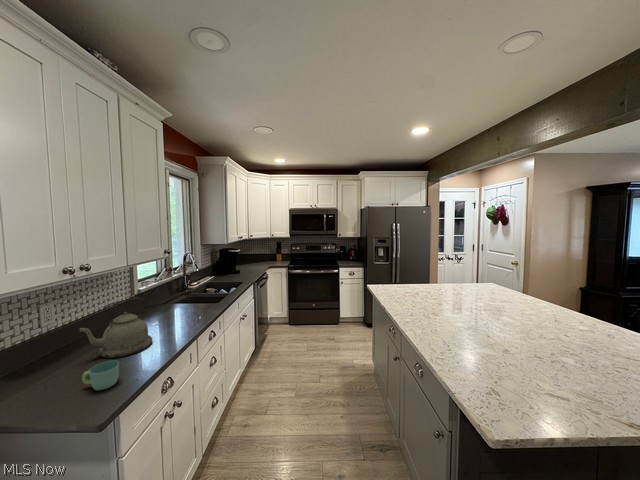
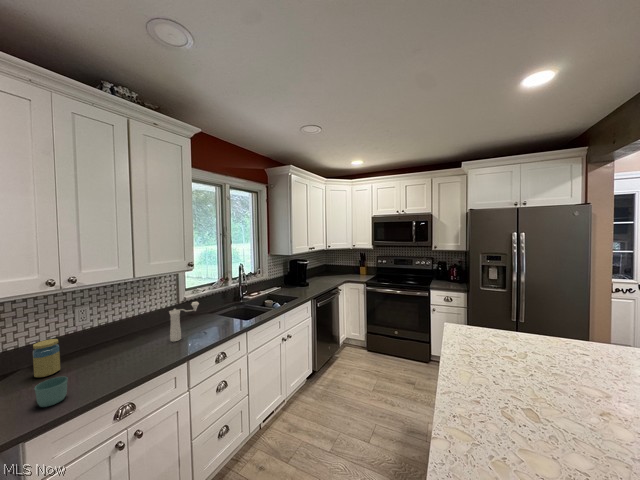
pepper mill: none [157,287,185,328] -> present [169,302,199,342]
kettle: present [79,298,152,358] -> none [76,311,147,369]
jar: none [29,336,62,380] -> present [33,339,60,377]

